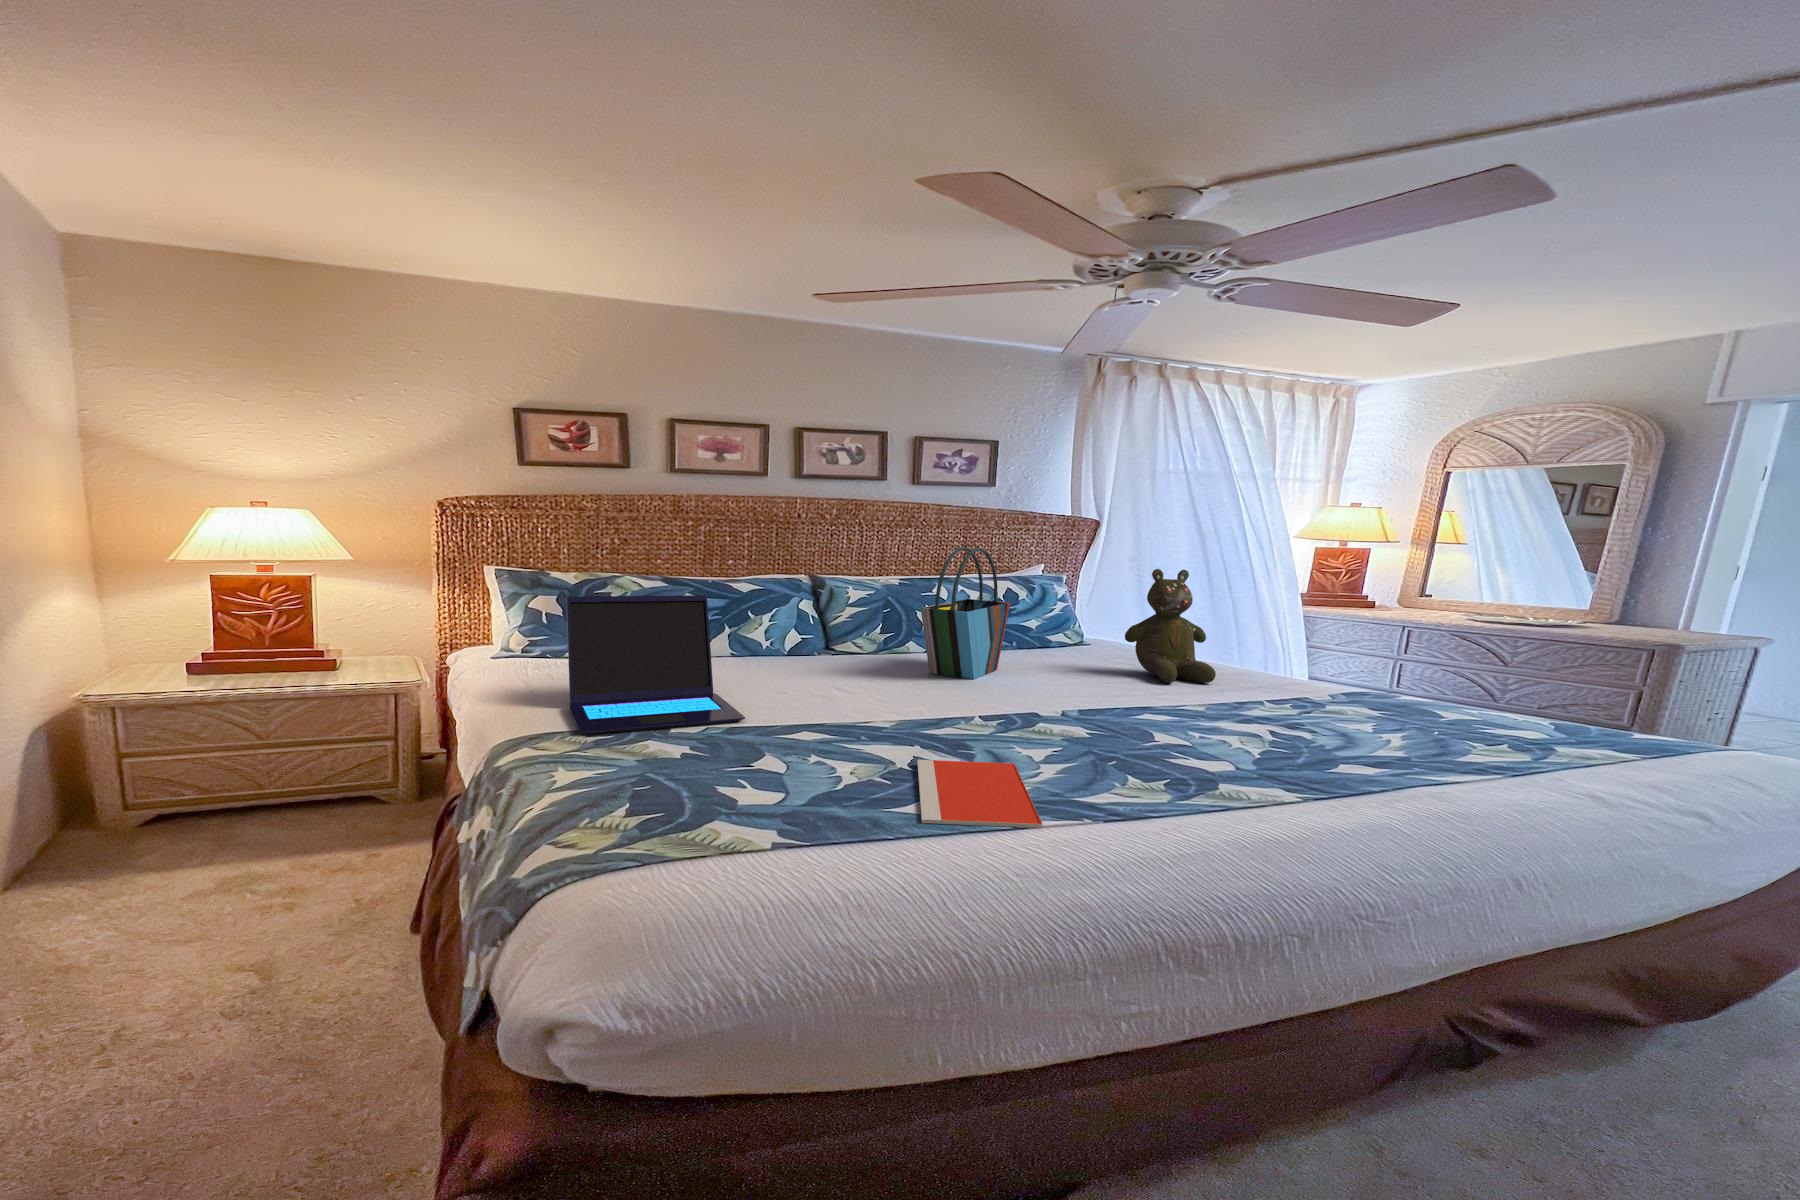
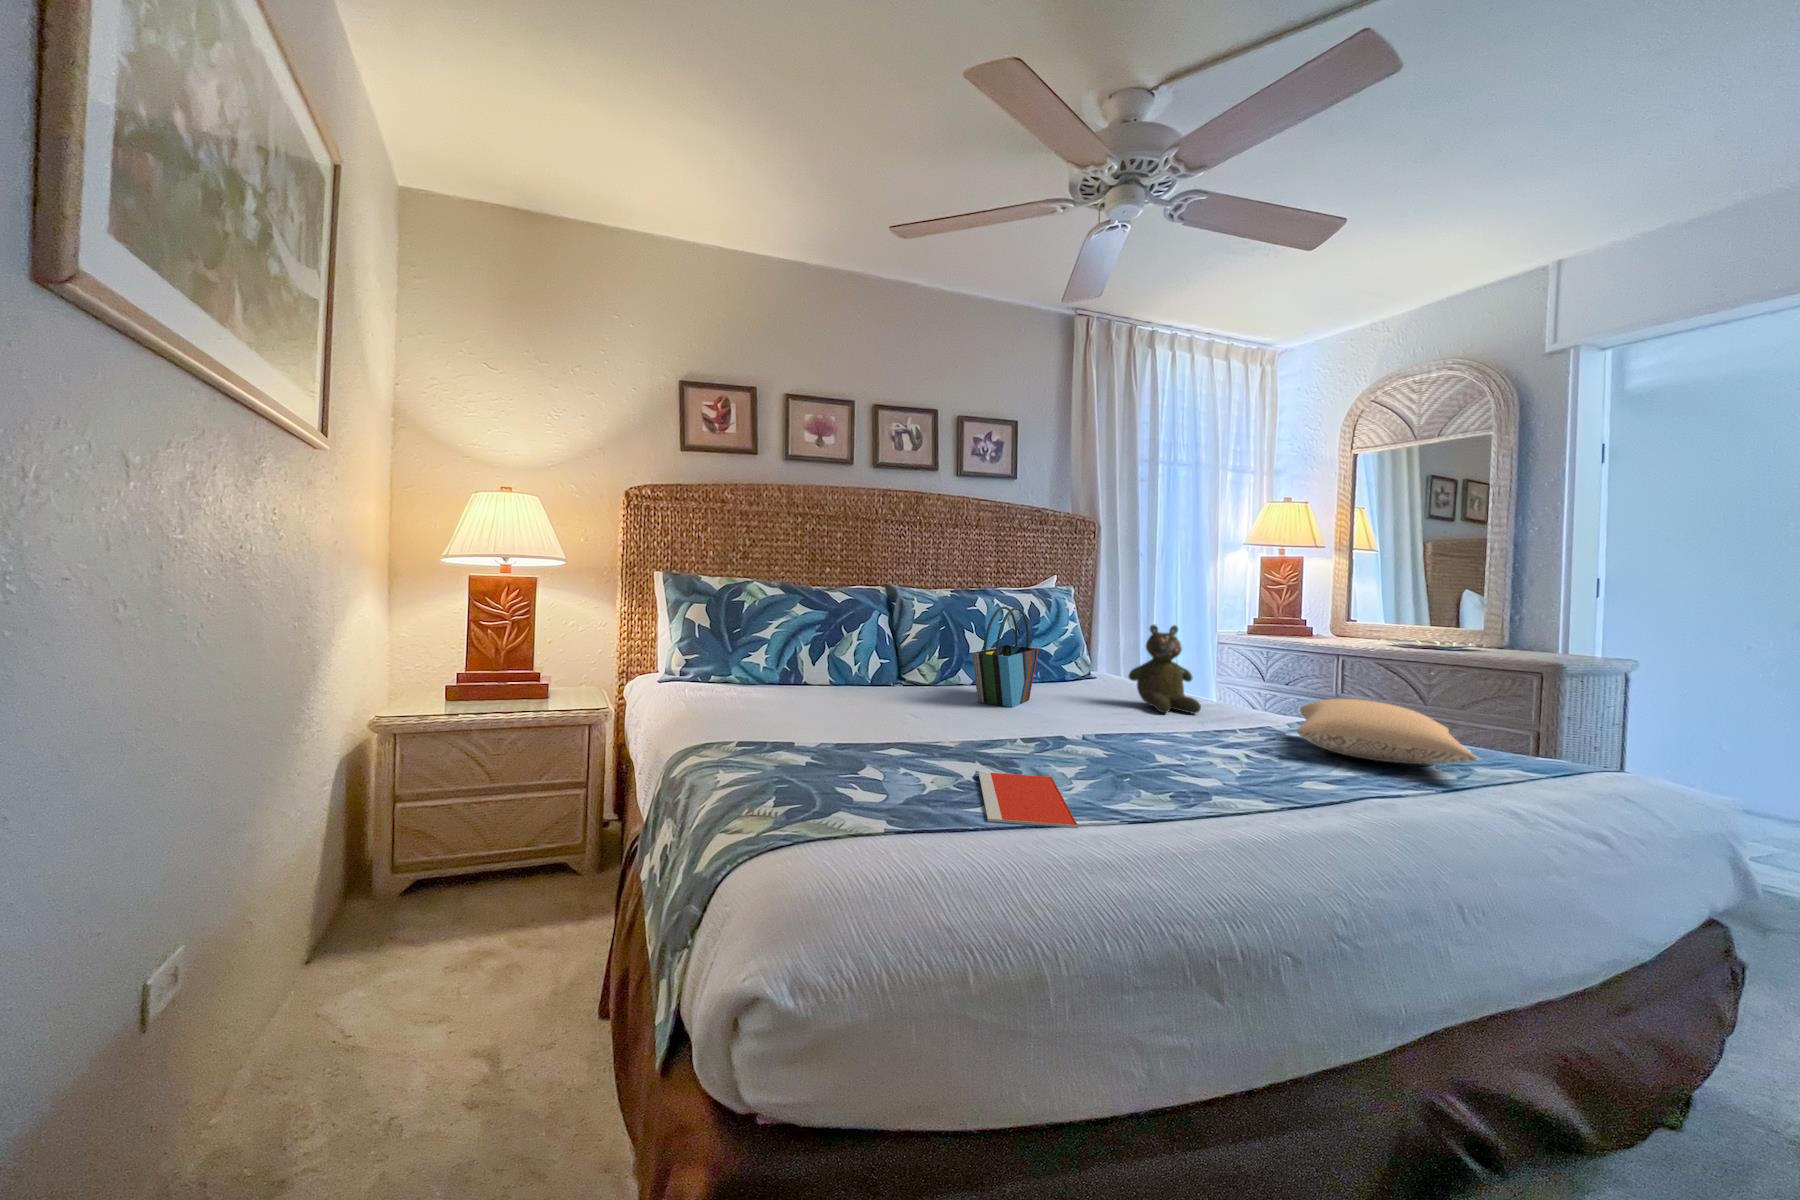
laptop: present [566,595,745,735] -> none [718,643,847,747]
pillow: none [1334,658,1554,736] -> present [1298,699,1477,764]

